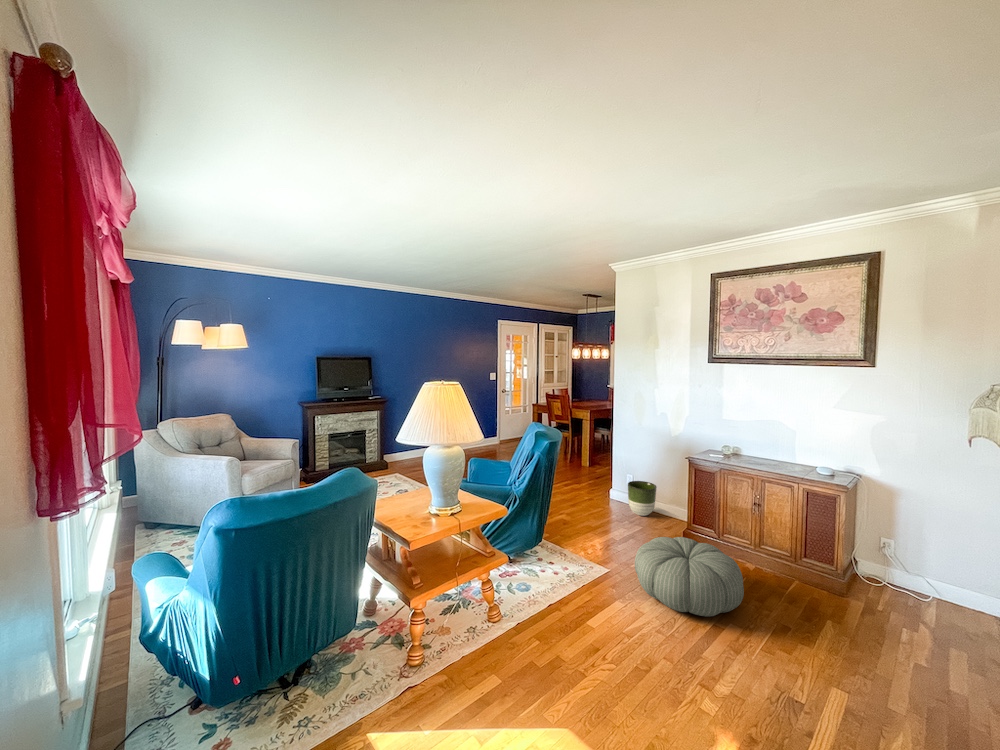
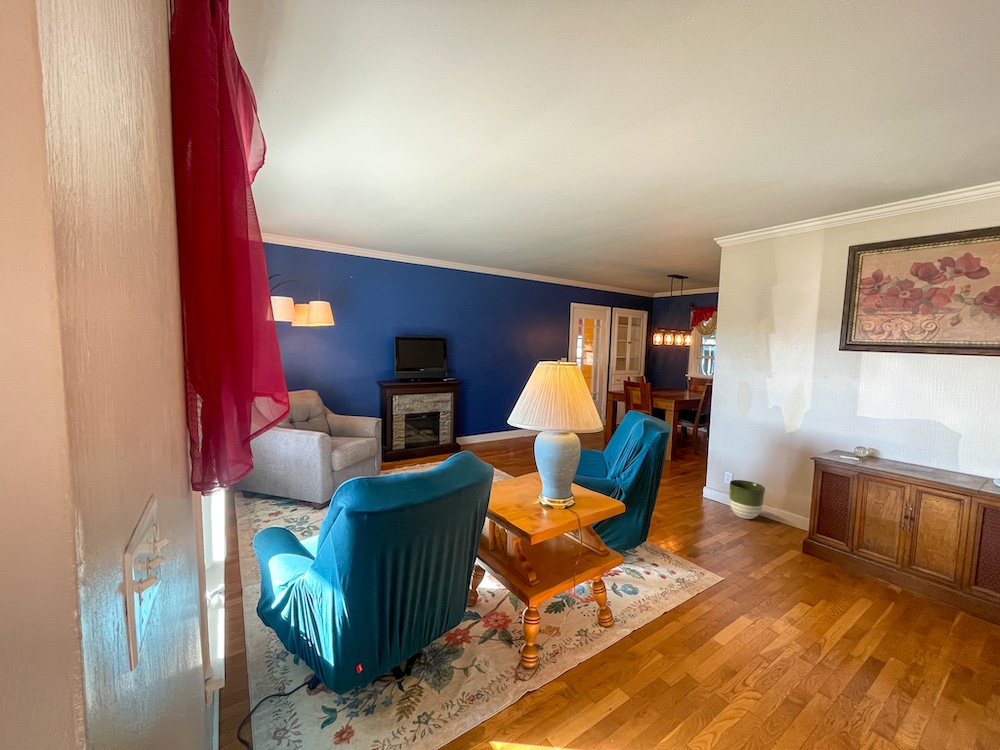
pouf: present [635,537,744,617] -> none [758,547,908,646]

